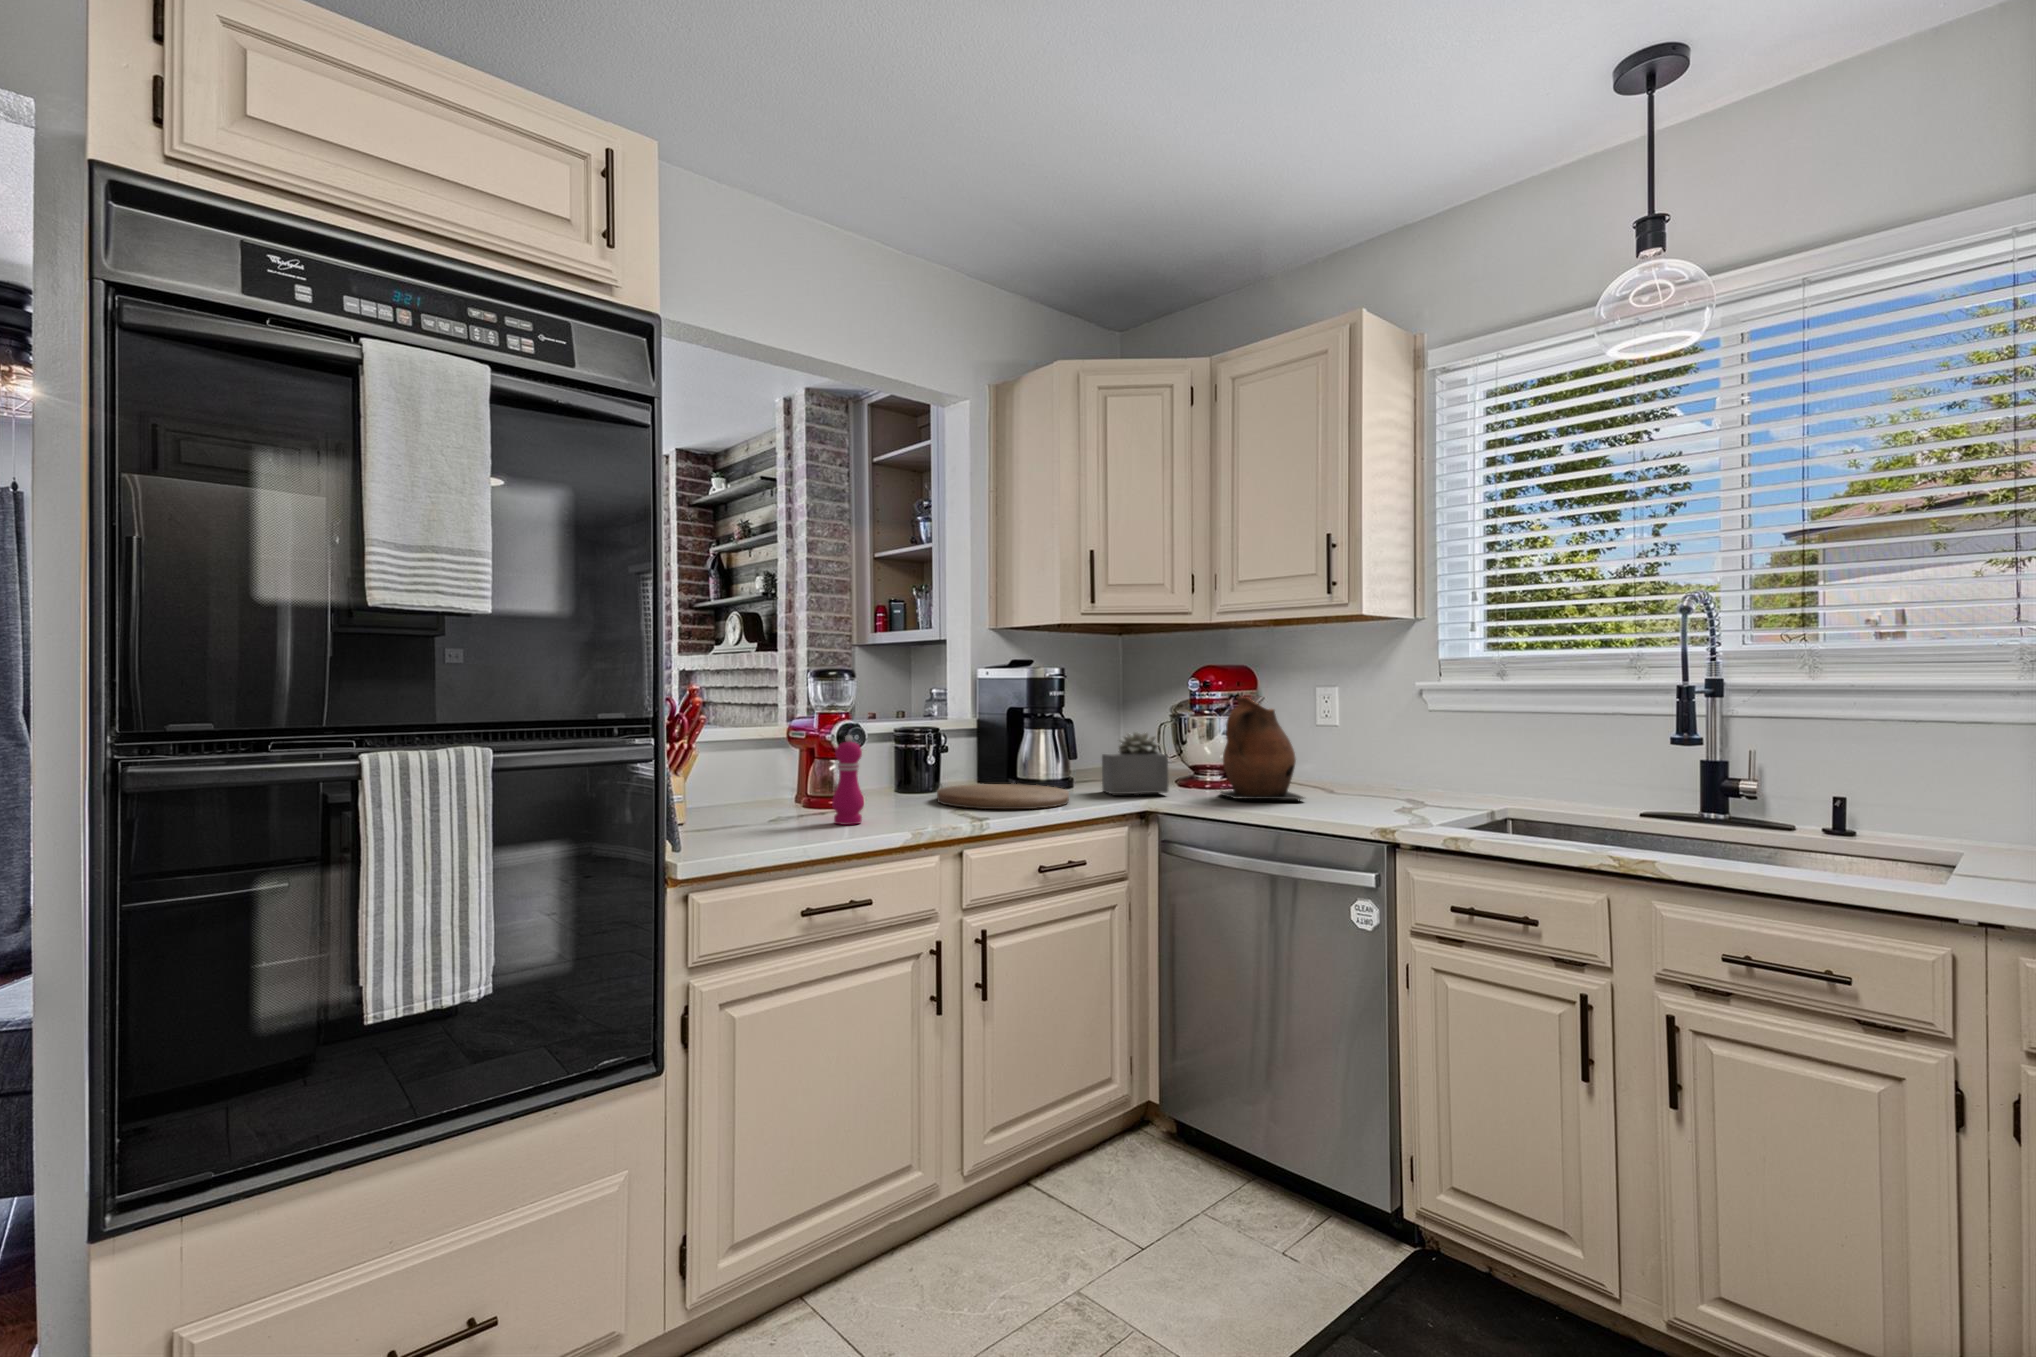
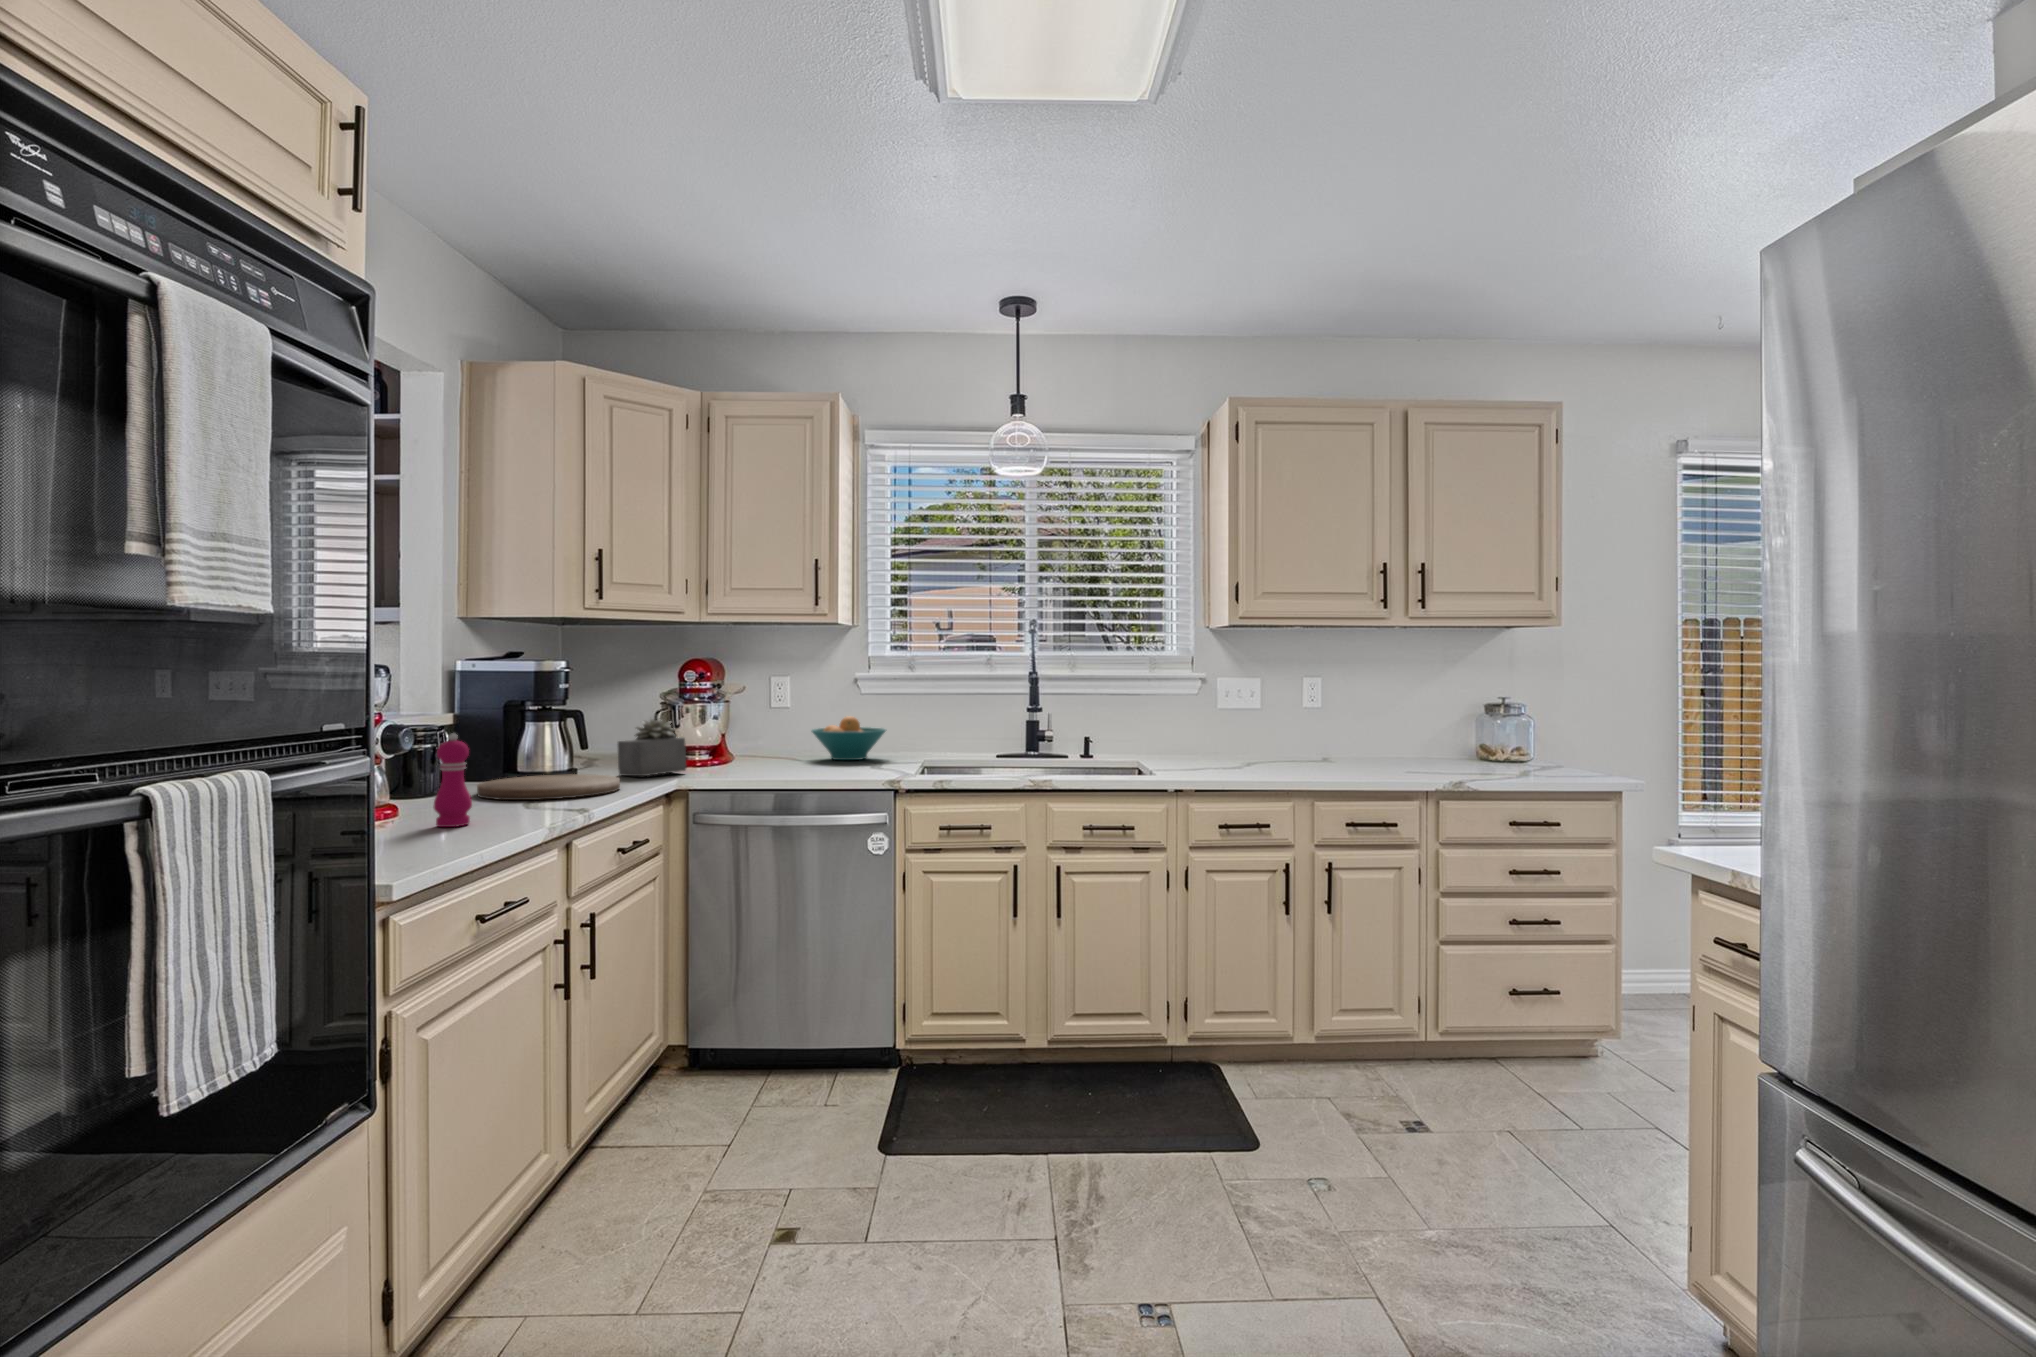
ceramic pitcher: present [1220,697,1304,801] -> none [720,687,800,770]
fruit bowl: none [1347,739,1452,798] -> present [812,716,886,760]

